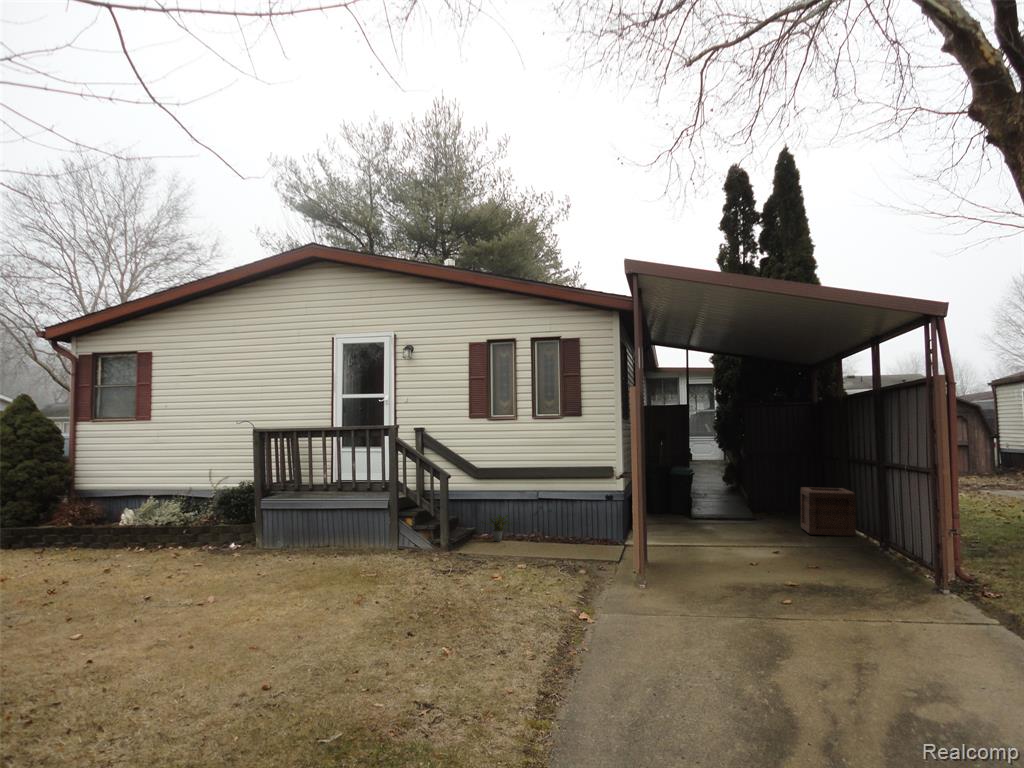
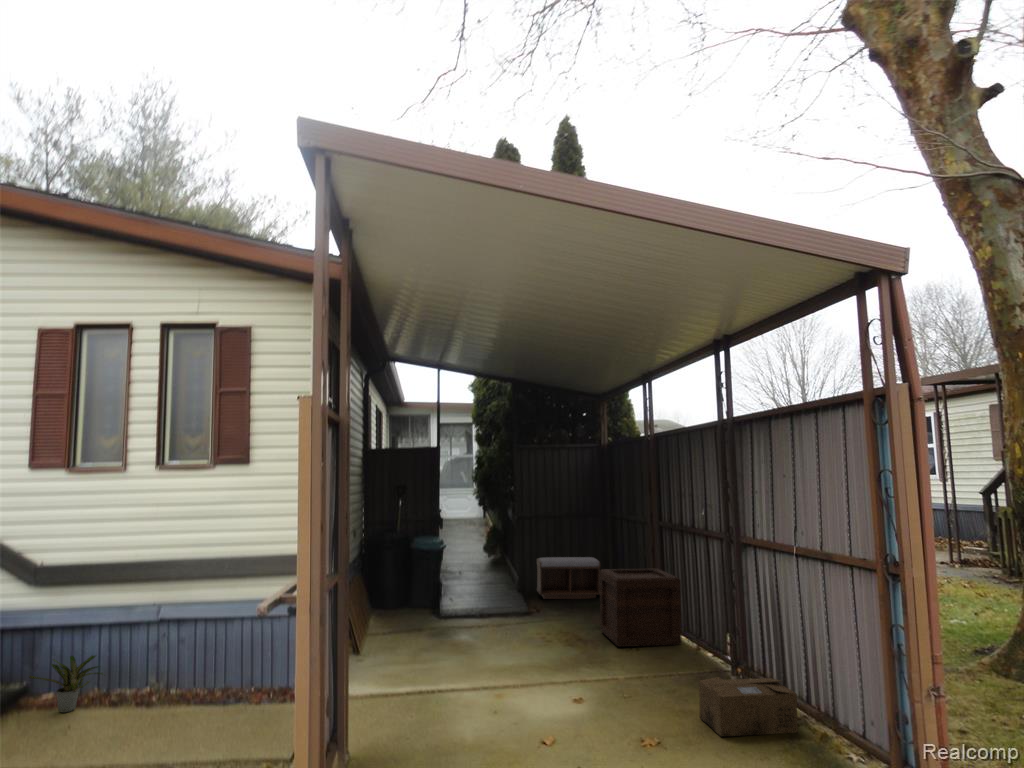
bench: none [761,484,809,513] -> present [537,557,600,599]
cardboard box: none [846,540,904,570] -> present [699,677,798,736]

